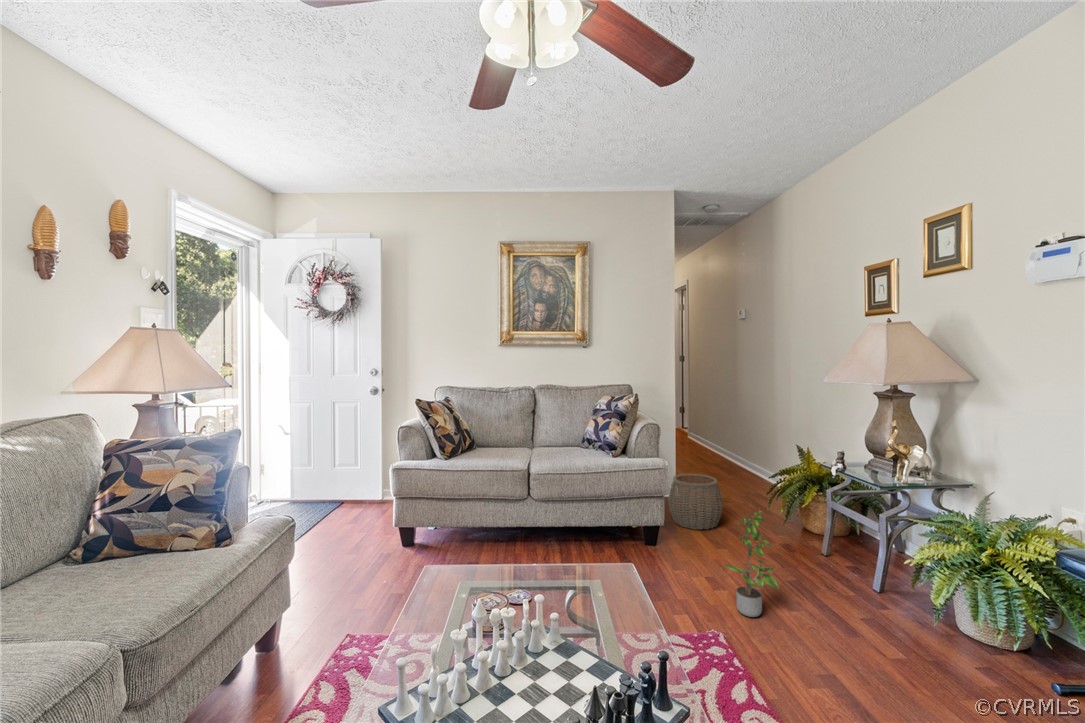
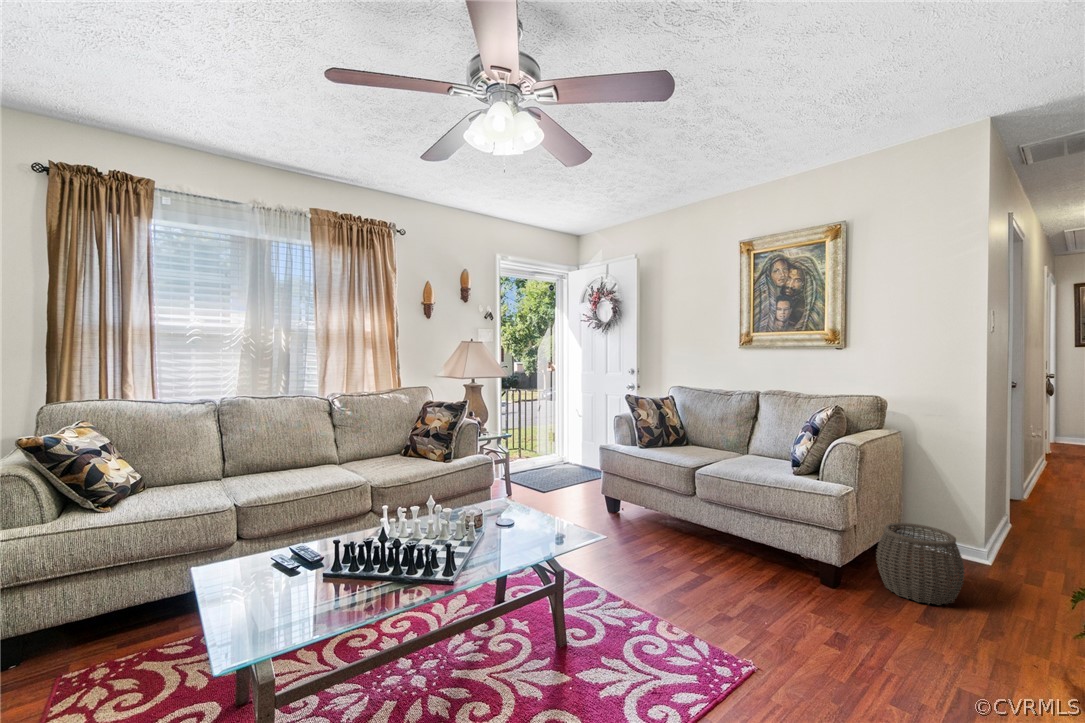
potted plant: present [725,511,779,617] -> none [759,550,838,671]

